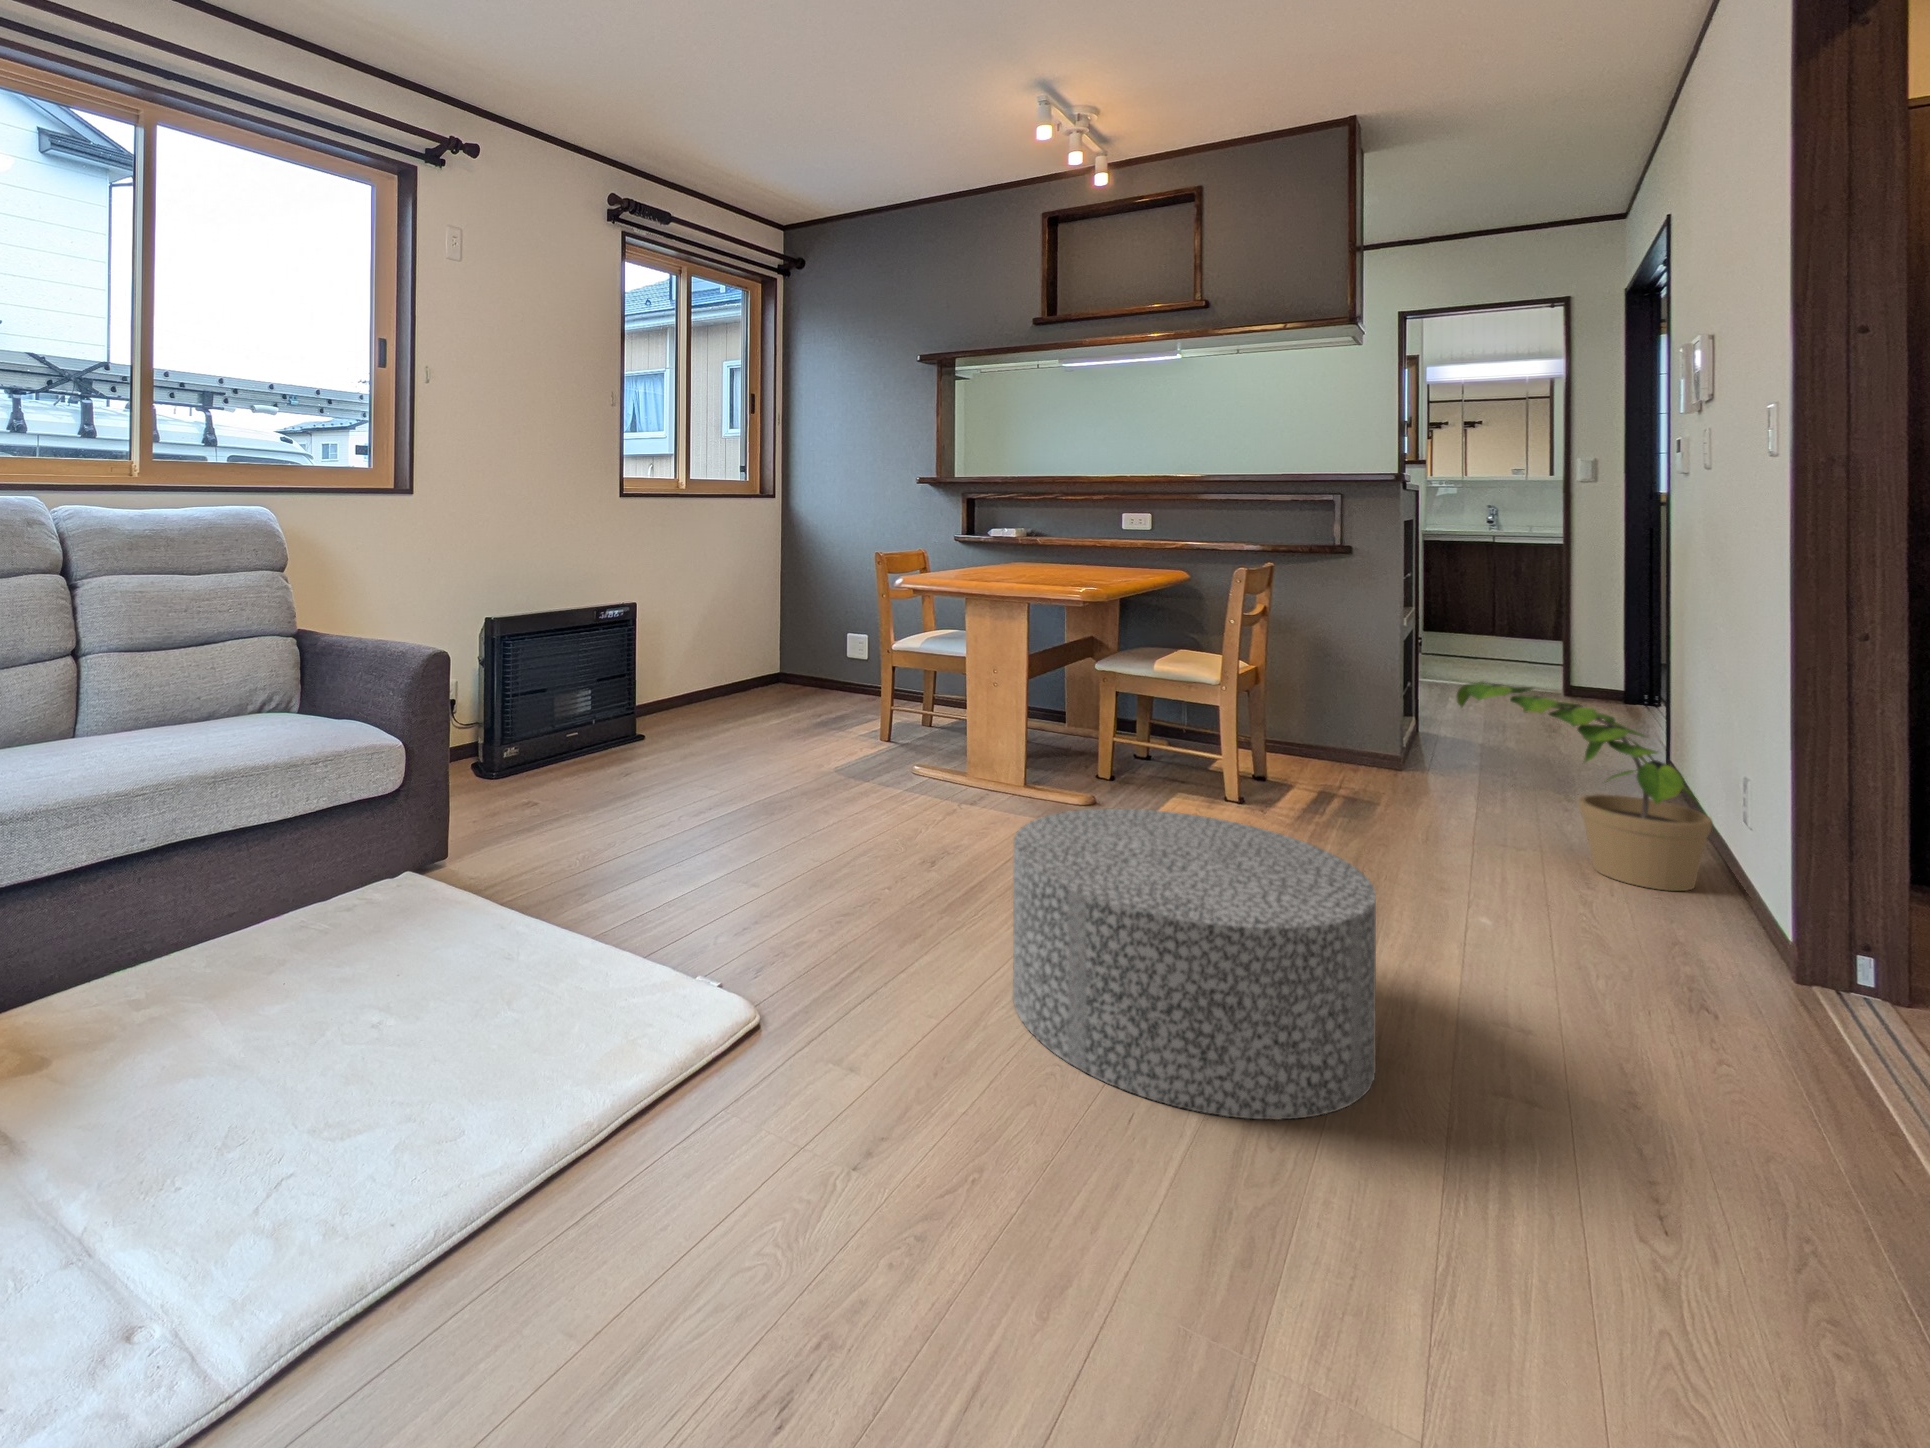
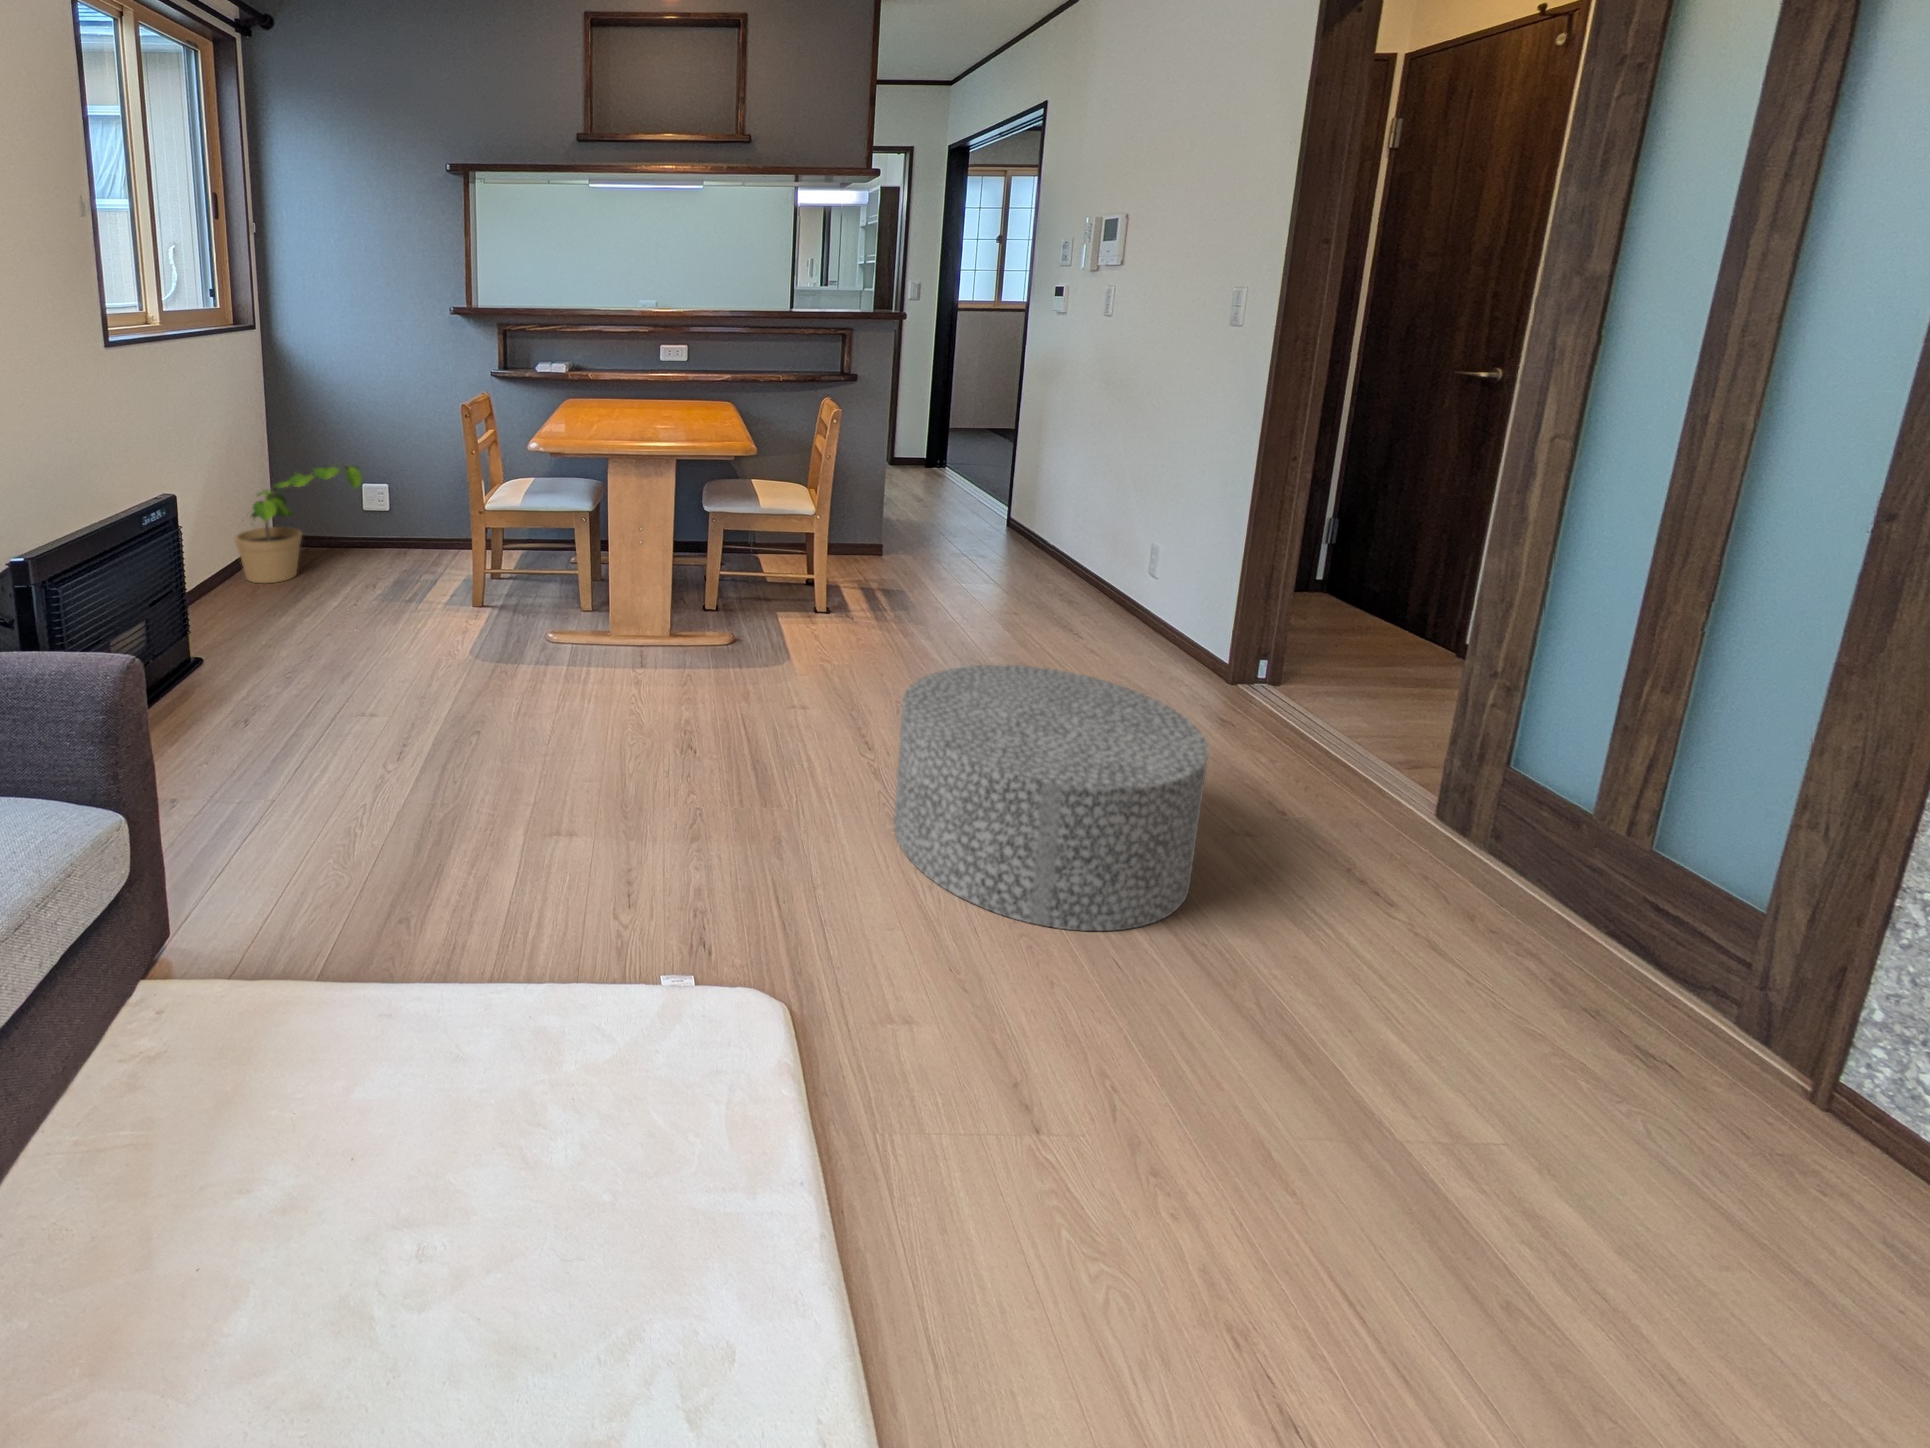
potted plant: present [1457,681,1712,891] -> present [235,465,362,583]

